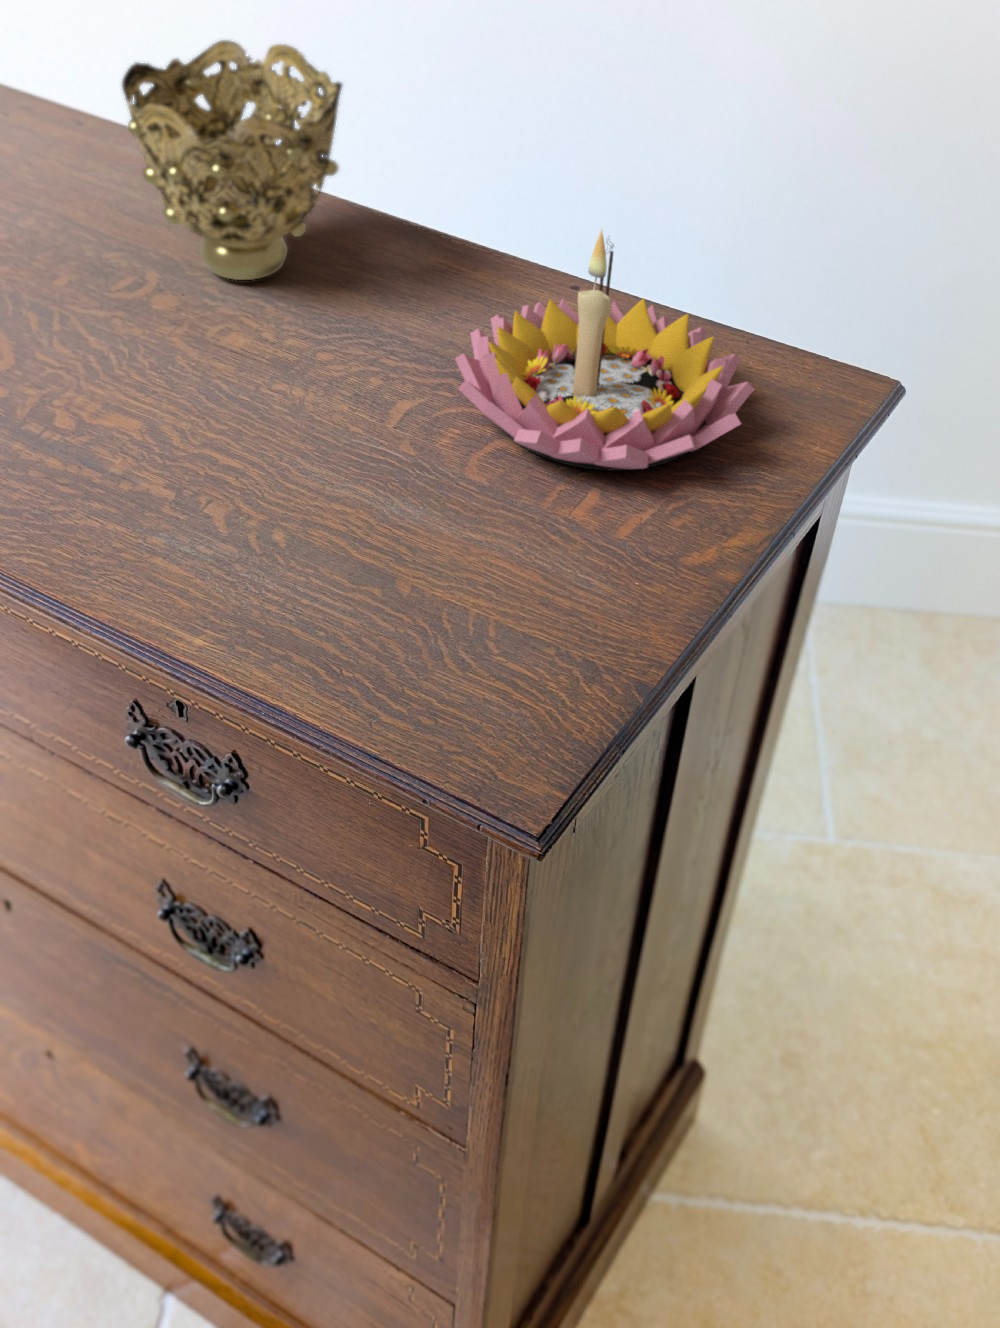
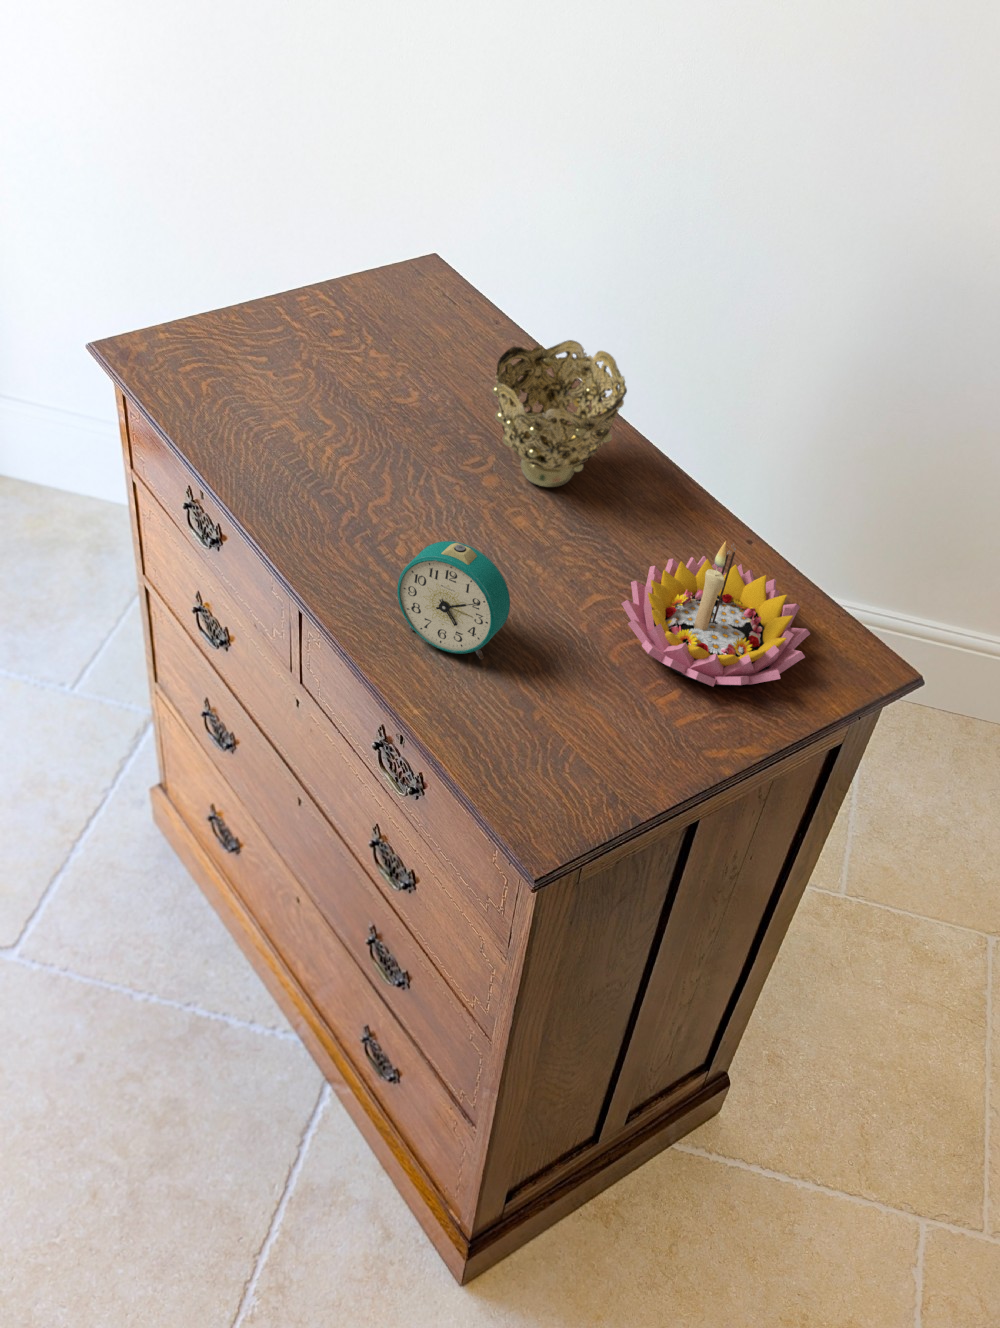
alarm clock: none [95,331,301,534] -> present [397,541,510,659]

